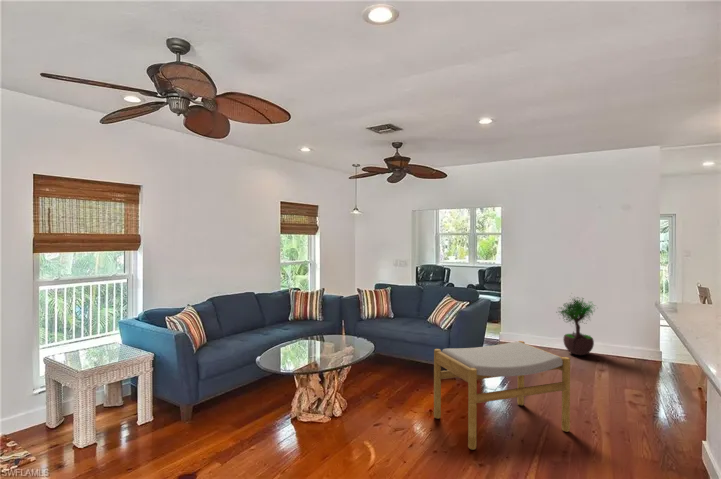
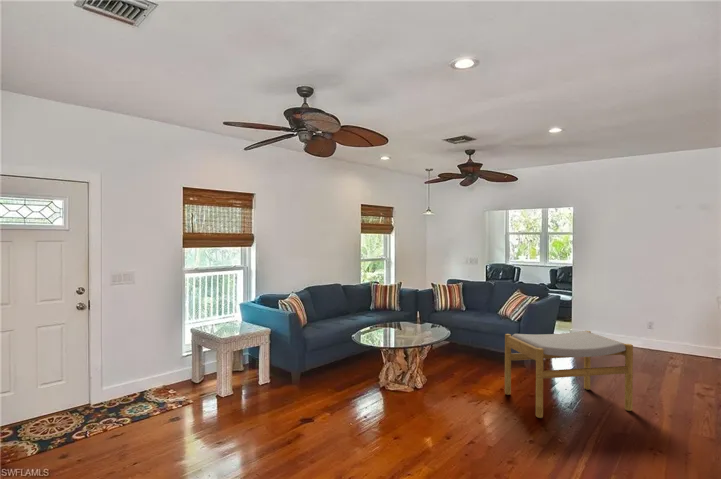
potted tree: present [560,298,594,355] -> none [629,291,673,353]

